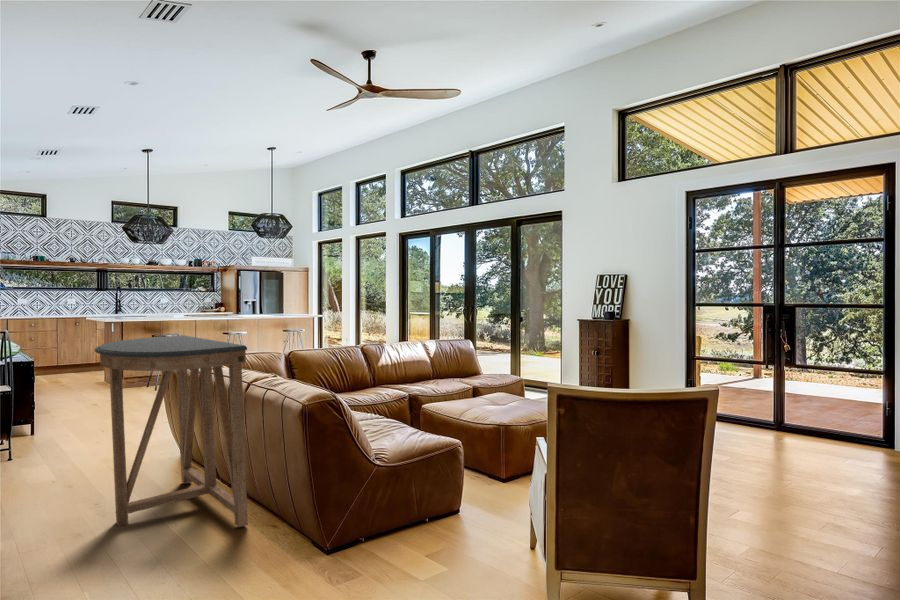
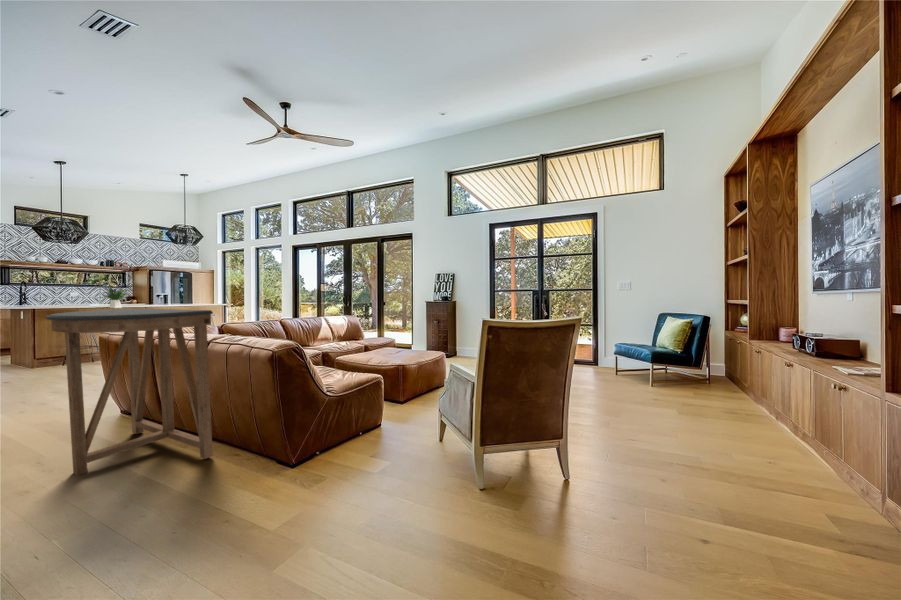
flower arrangement: none [183,292,212,320] -> present [103,285,125,308]

